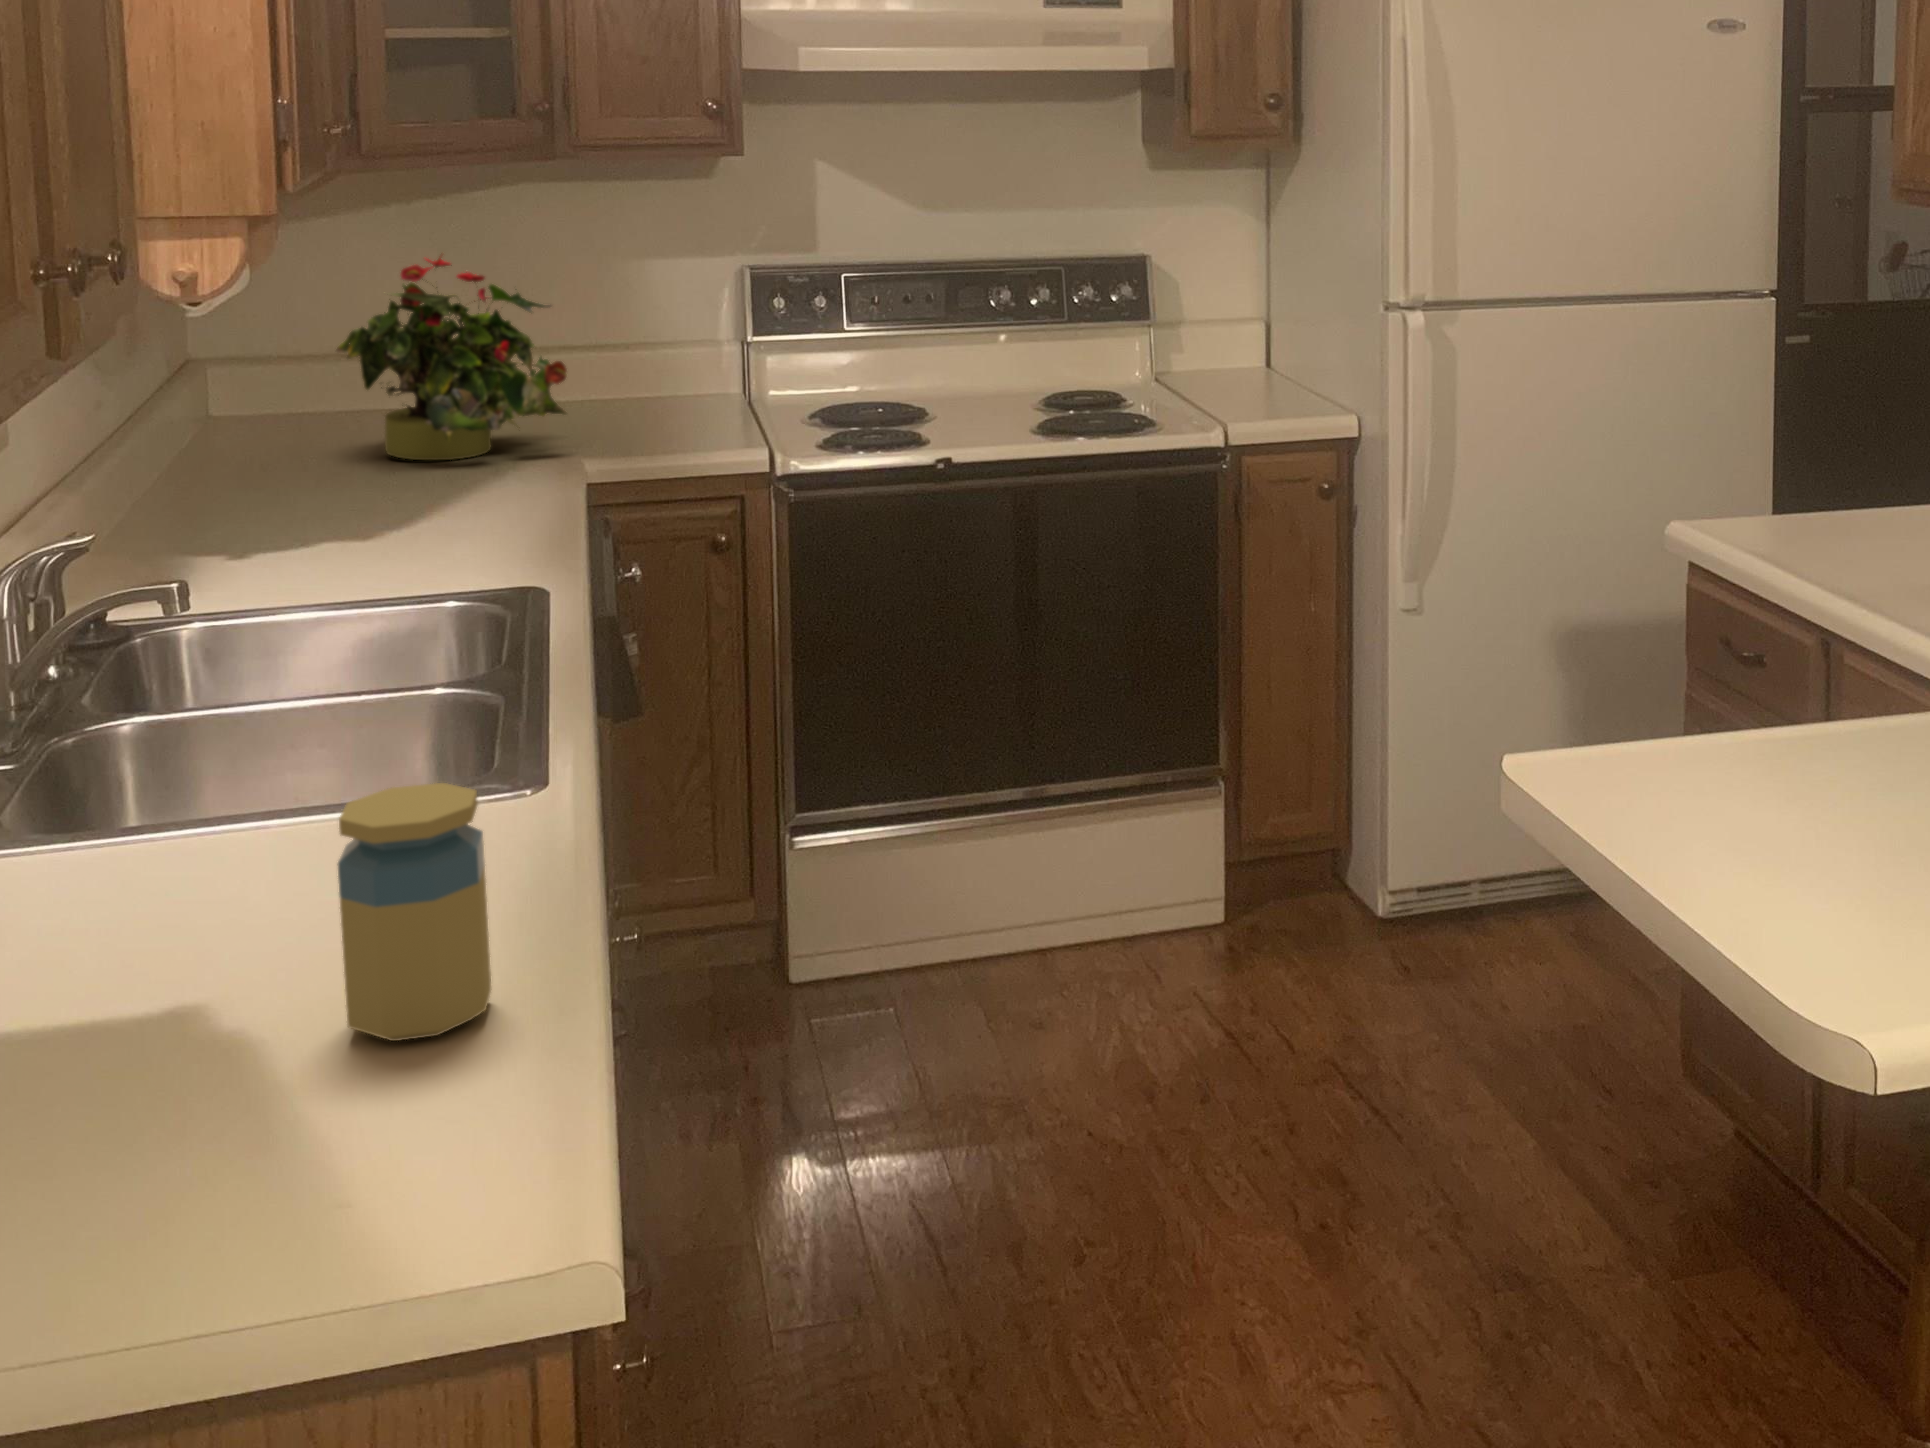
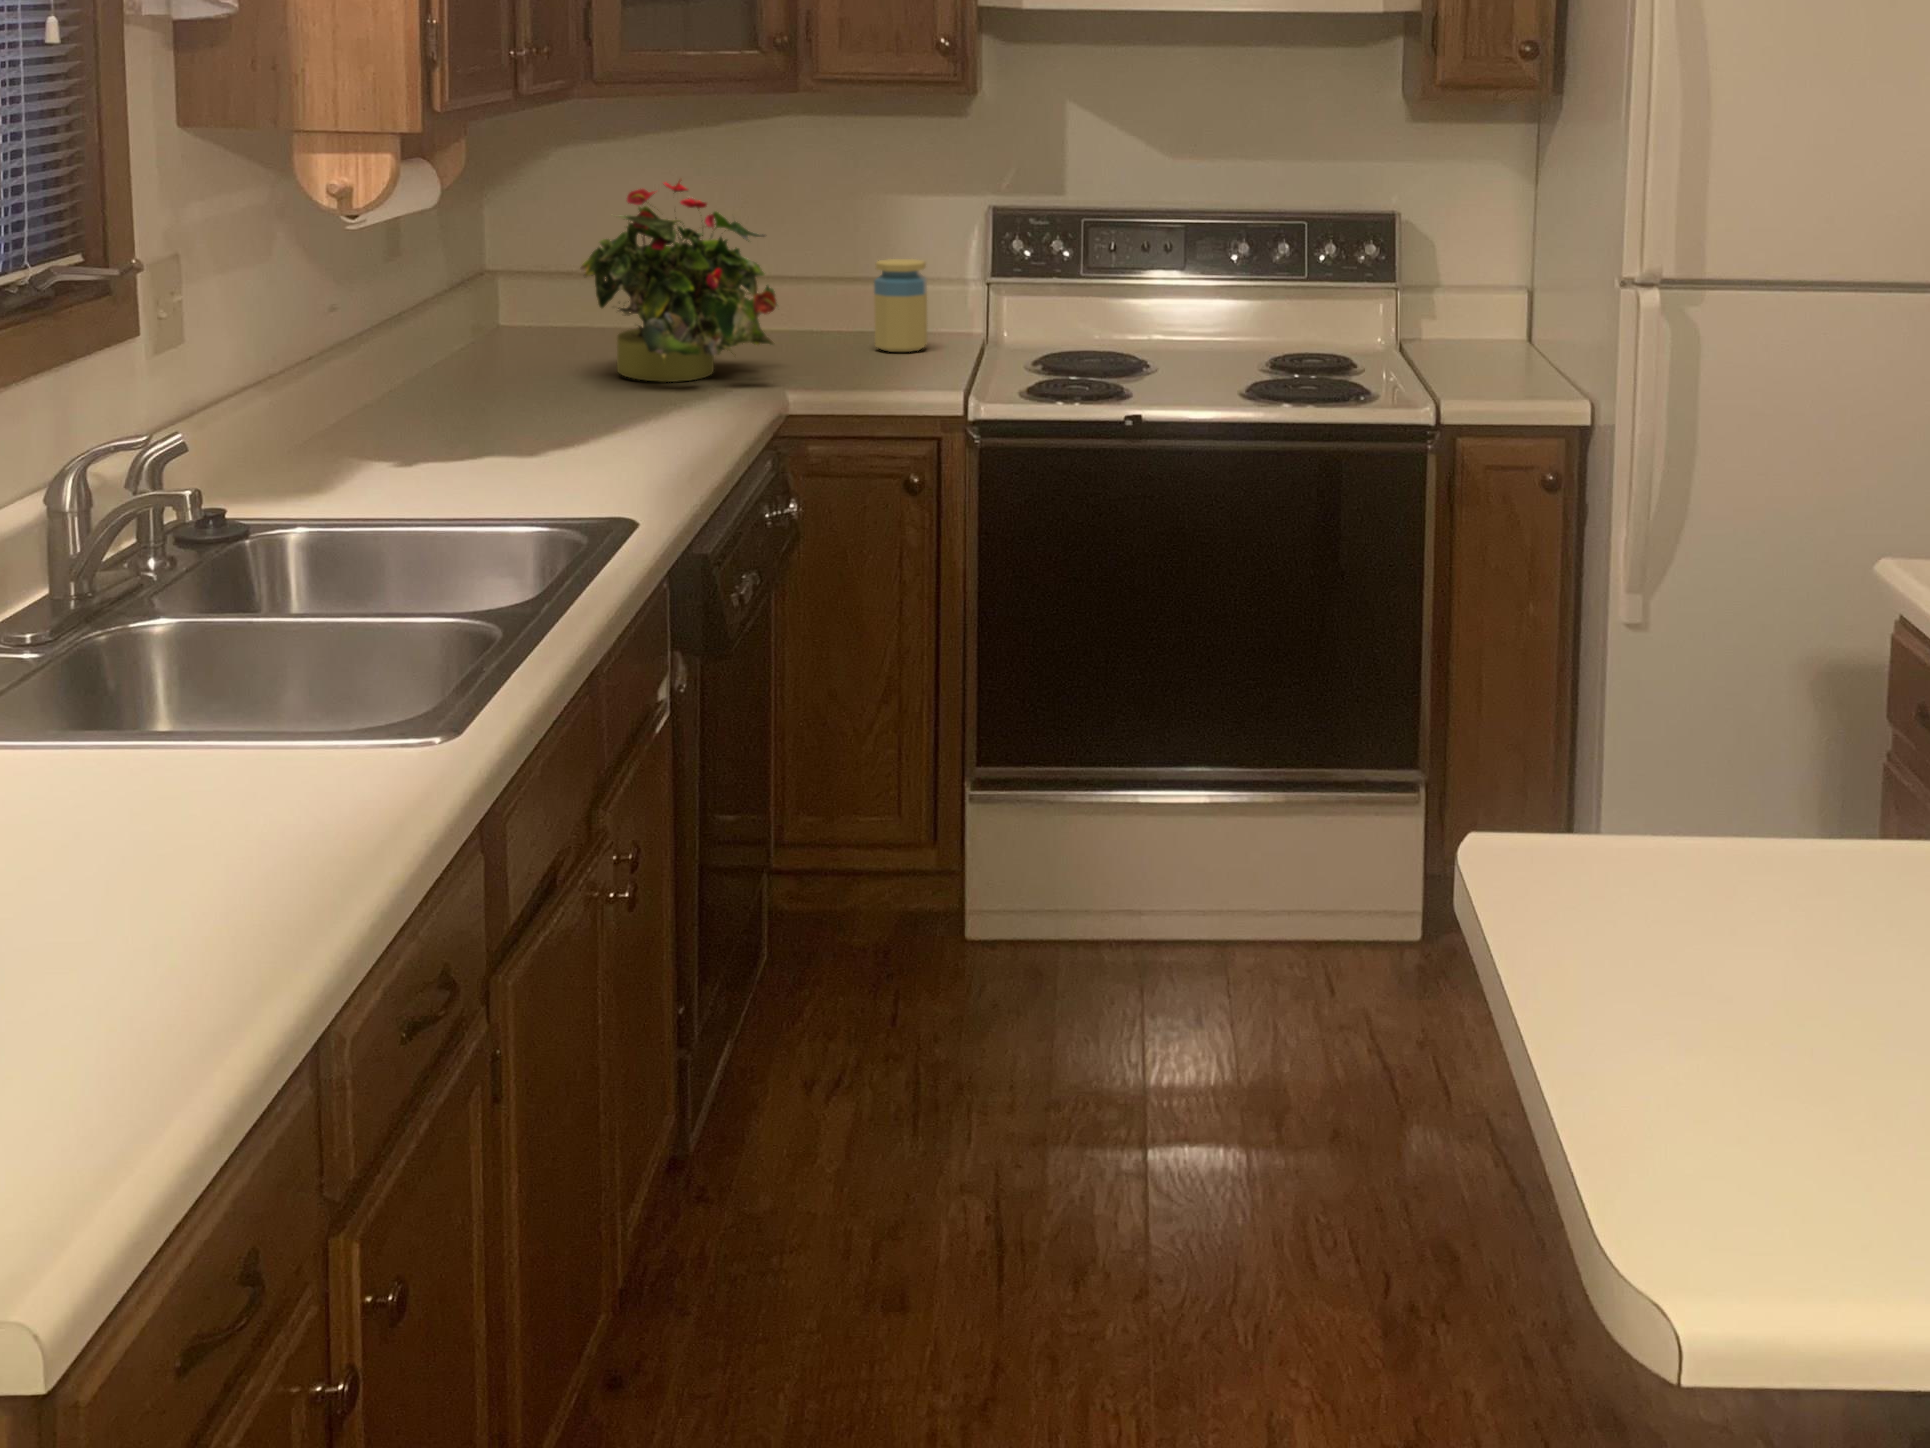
jar: present [337,783,491,1041] -> present [874,259,927,352]

